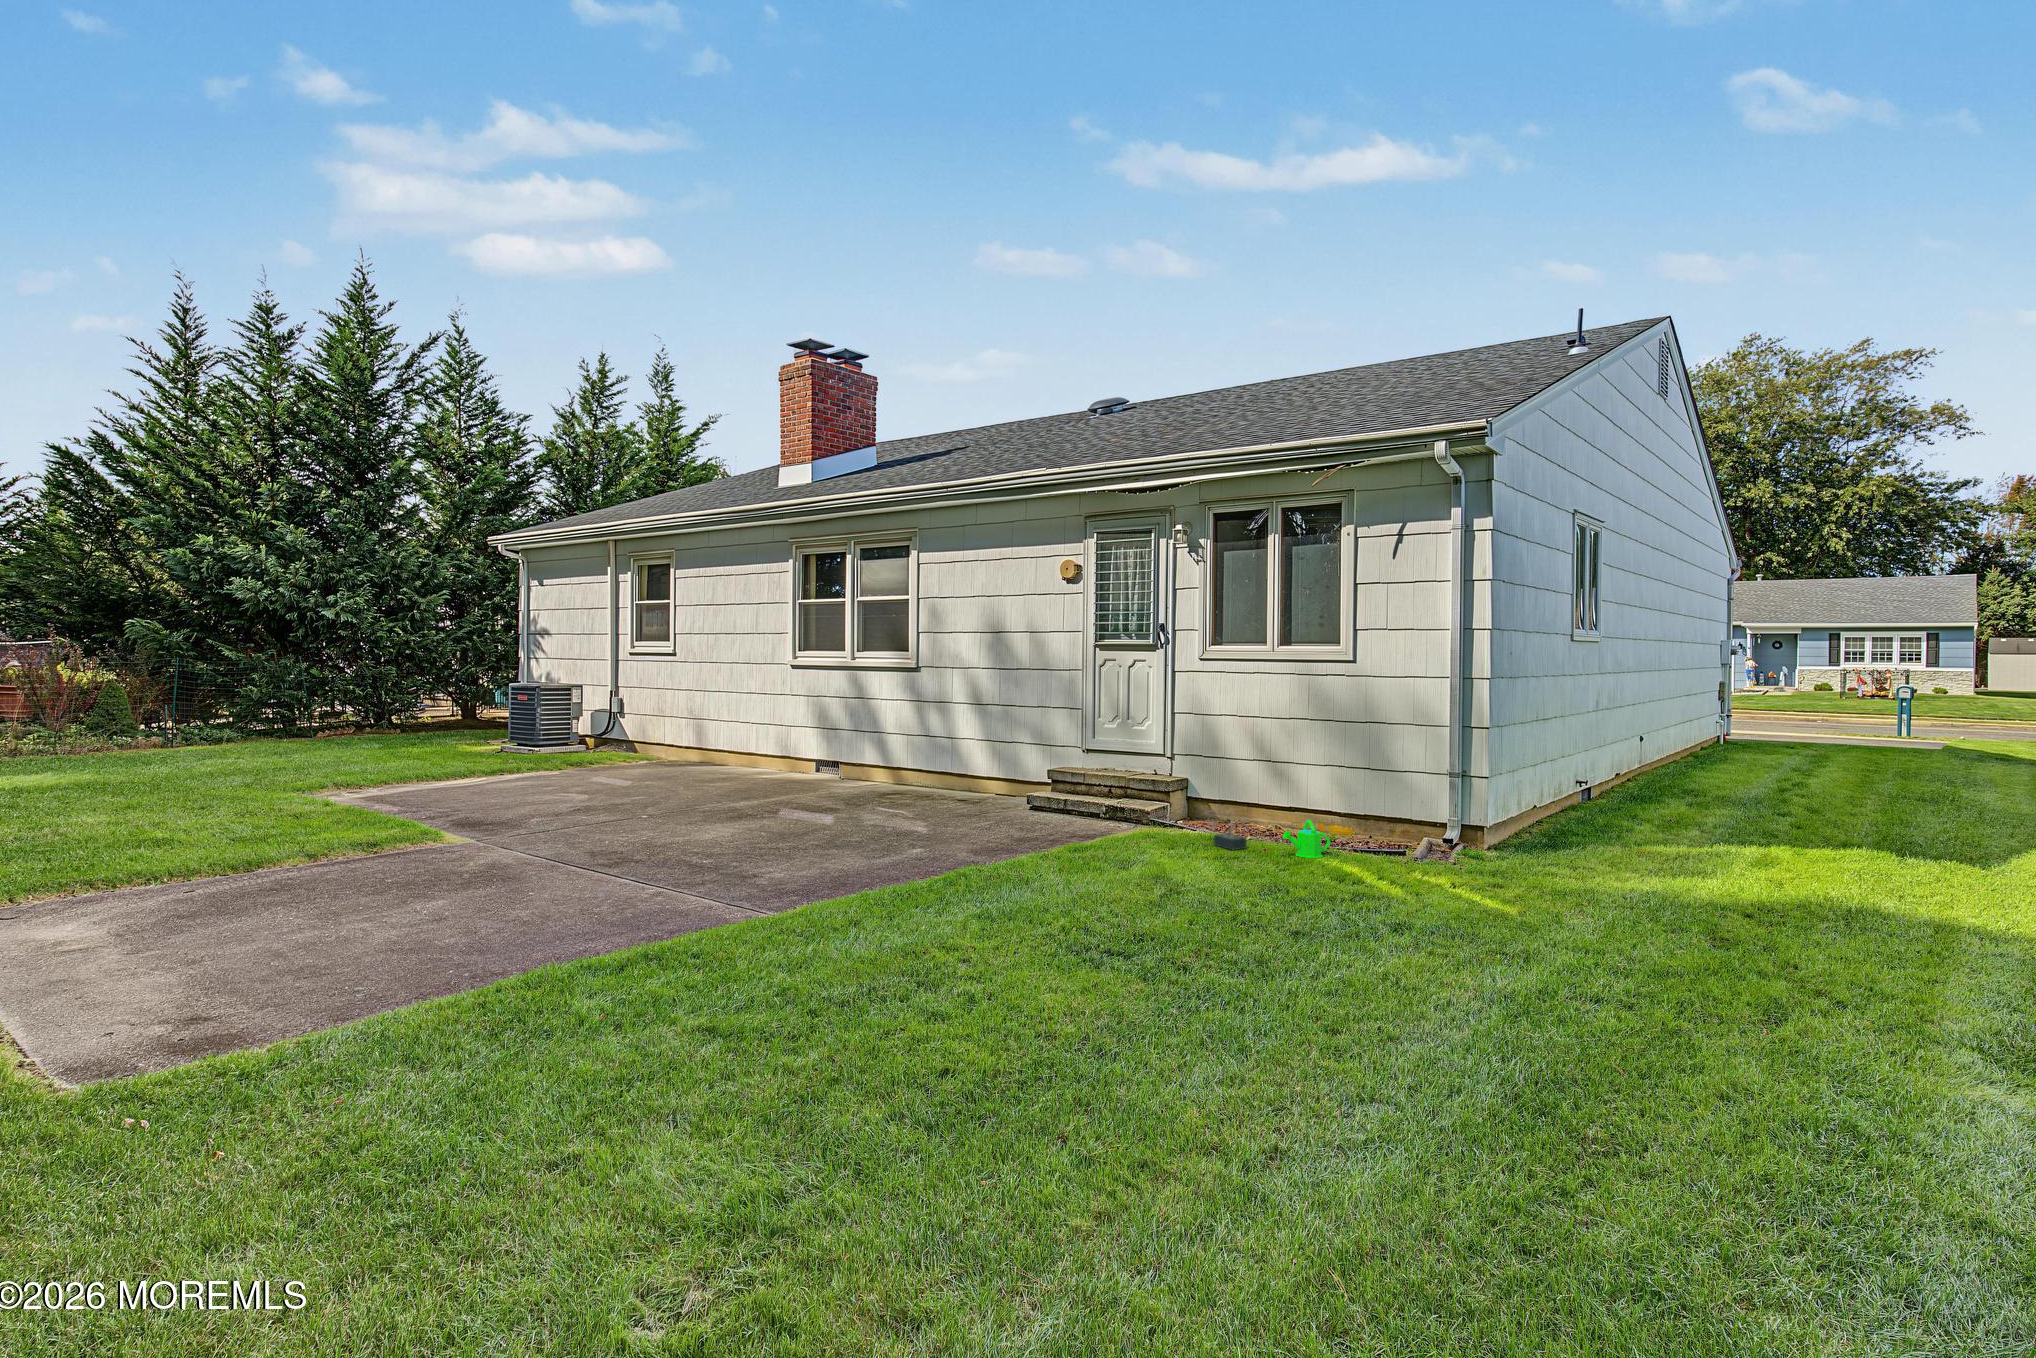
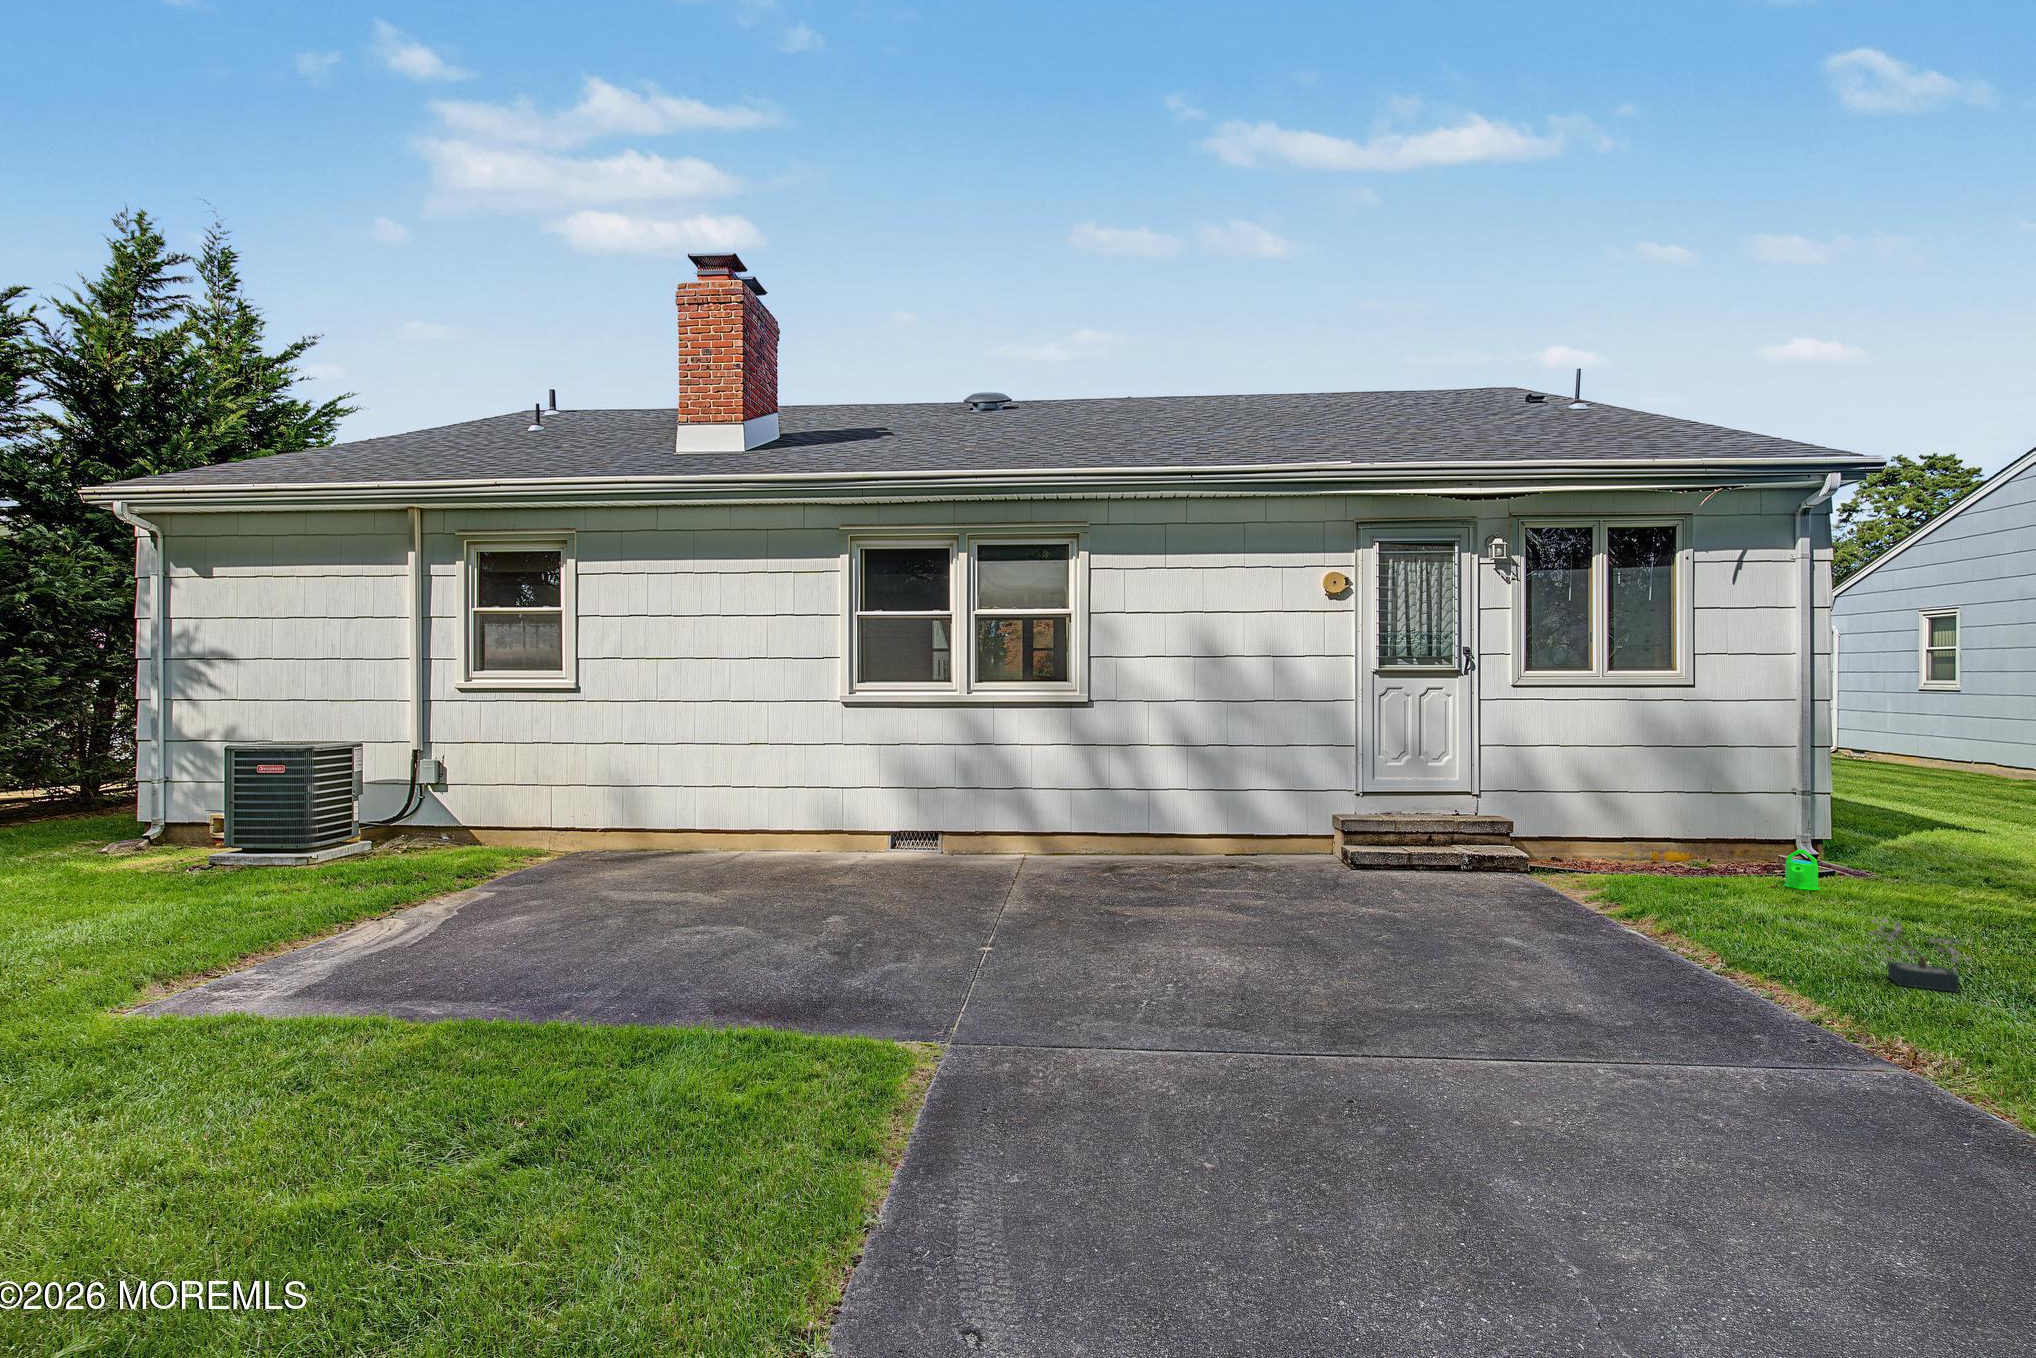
decorative plant: present [1208,805,1251,850] -> present [1867,918,1971,992]

